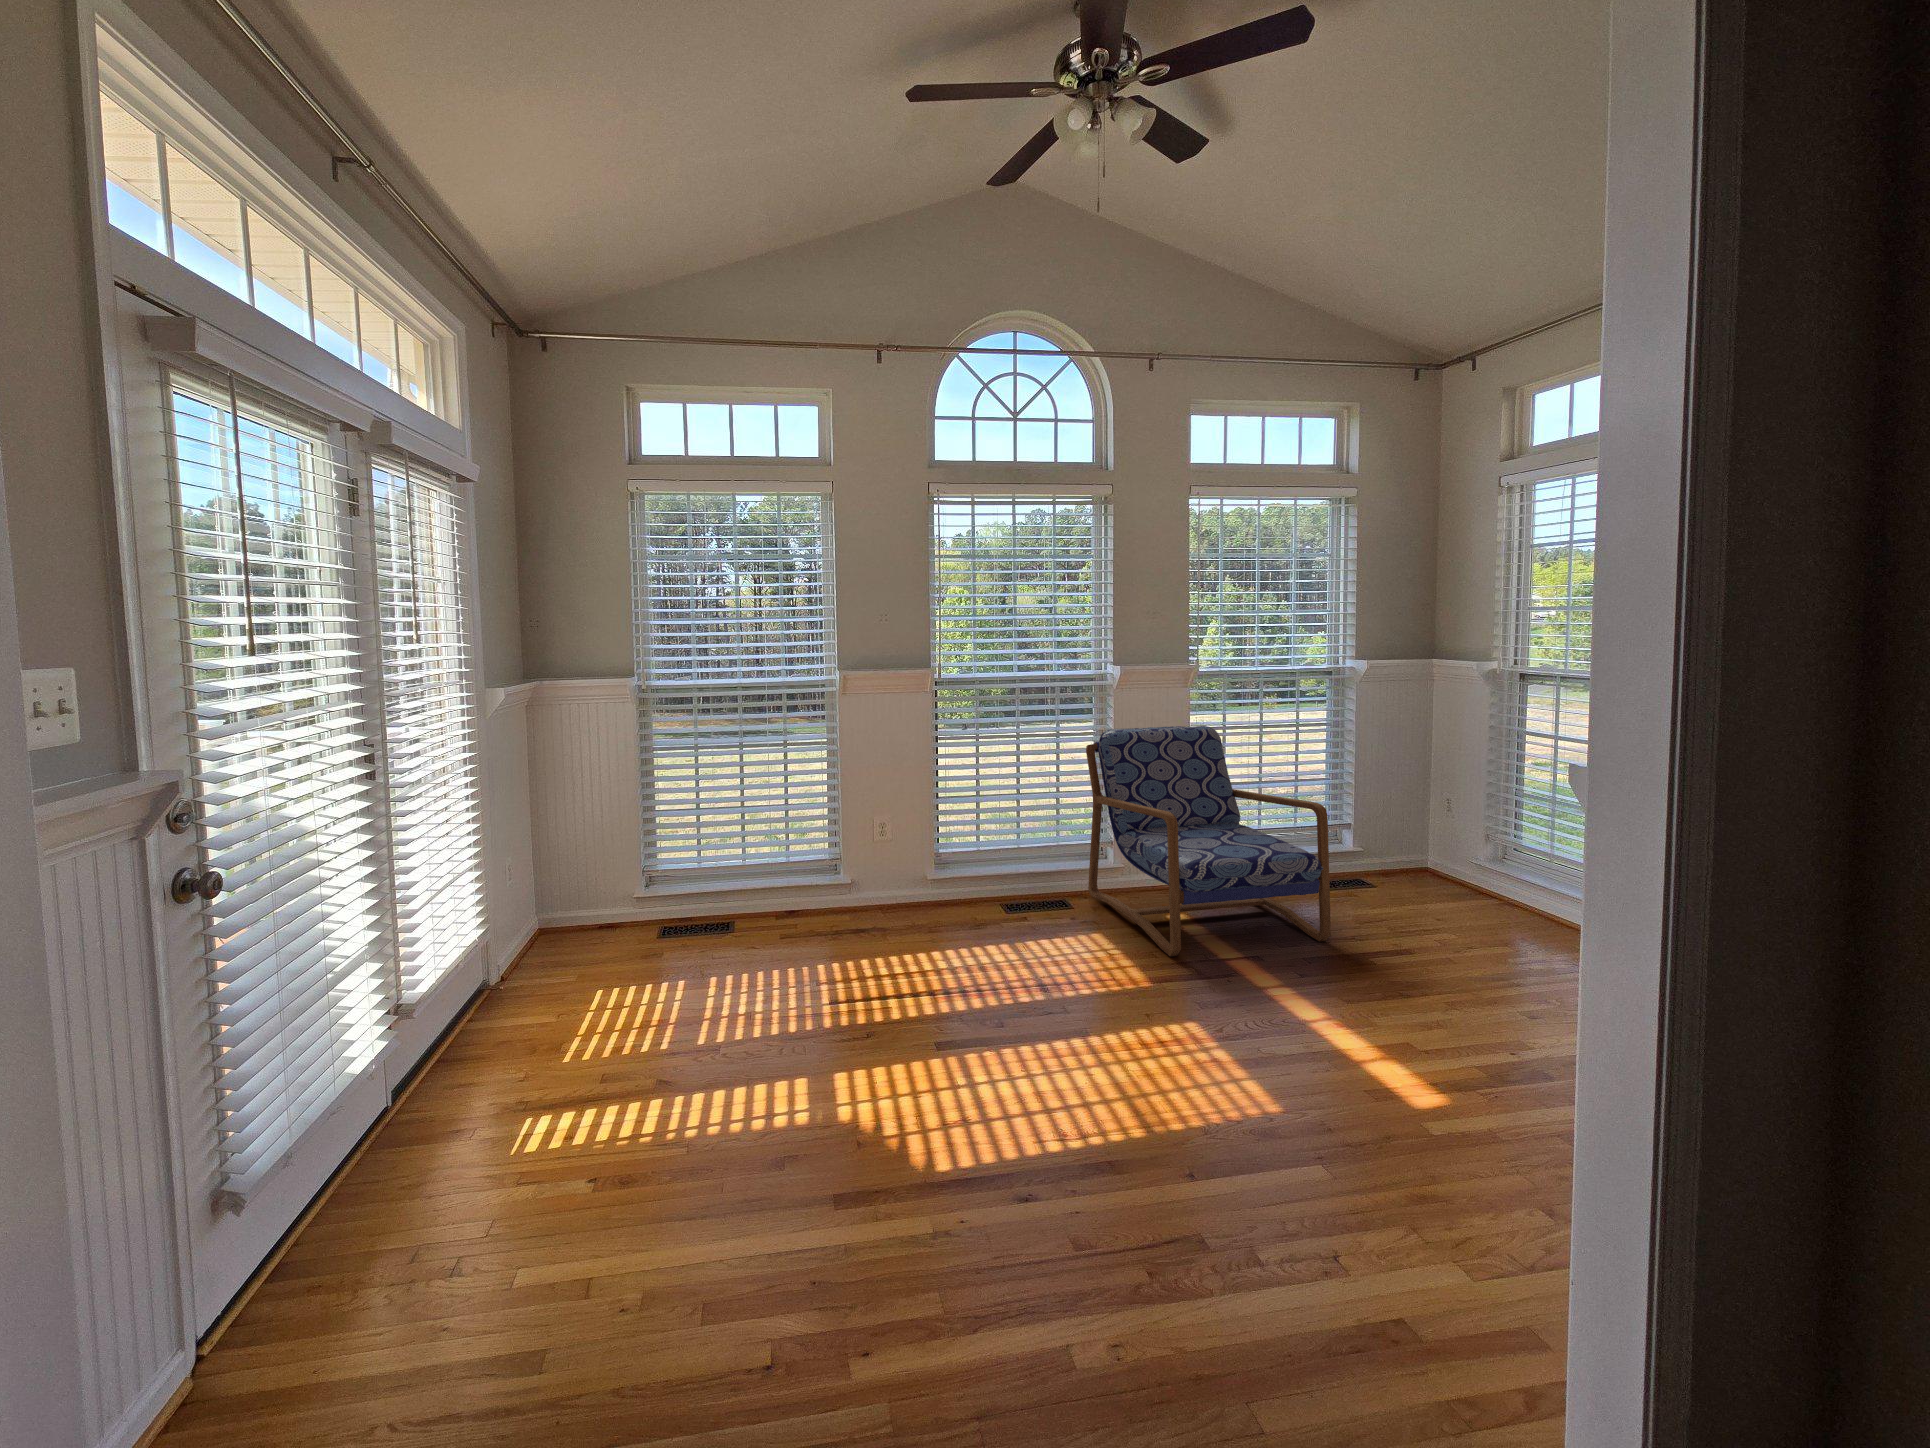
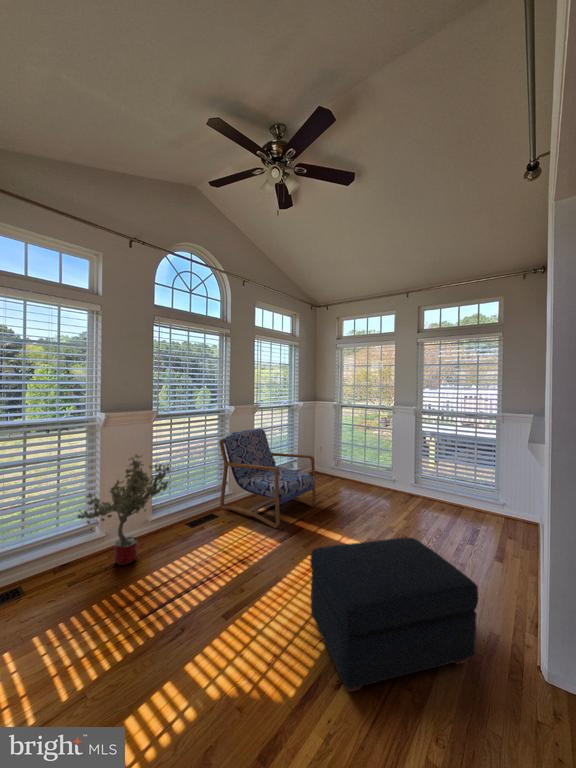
potted tree: none [788,749,940,936] -> present [77,455,170,565]
ottoman: none [1014,964,1393,1328] -> present [310,537,478,692]

